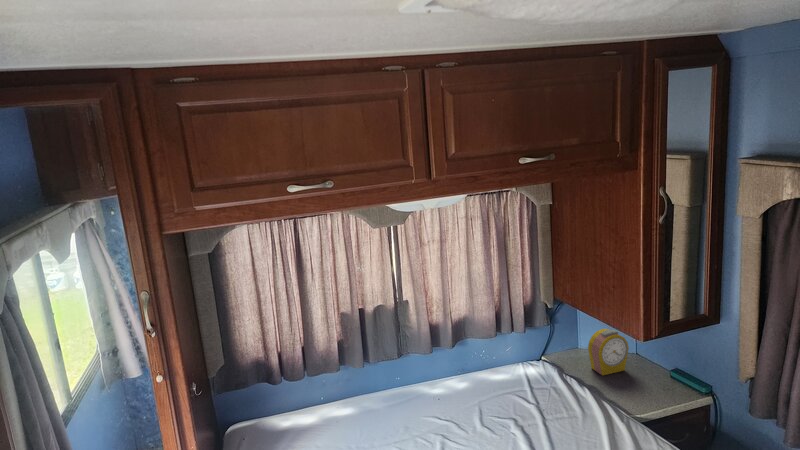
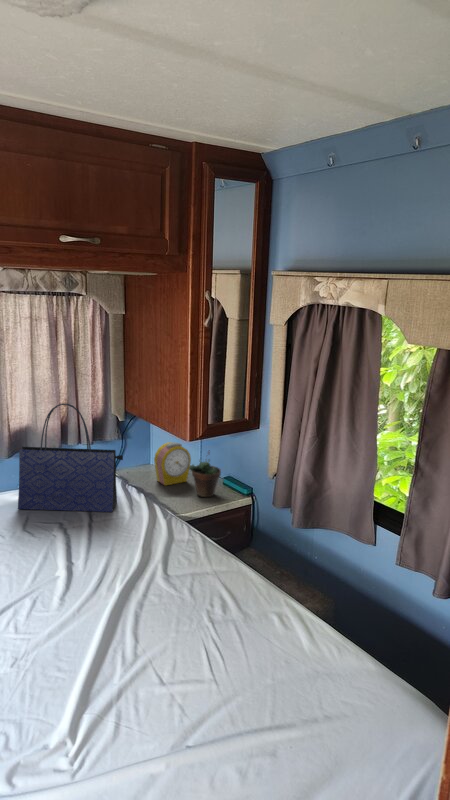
tote bag: none [468,303,570,411] -> present [18,403,123,512]
succulent plant: none [634,344,671,394] -> present [189,452,221,497]

